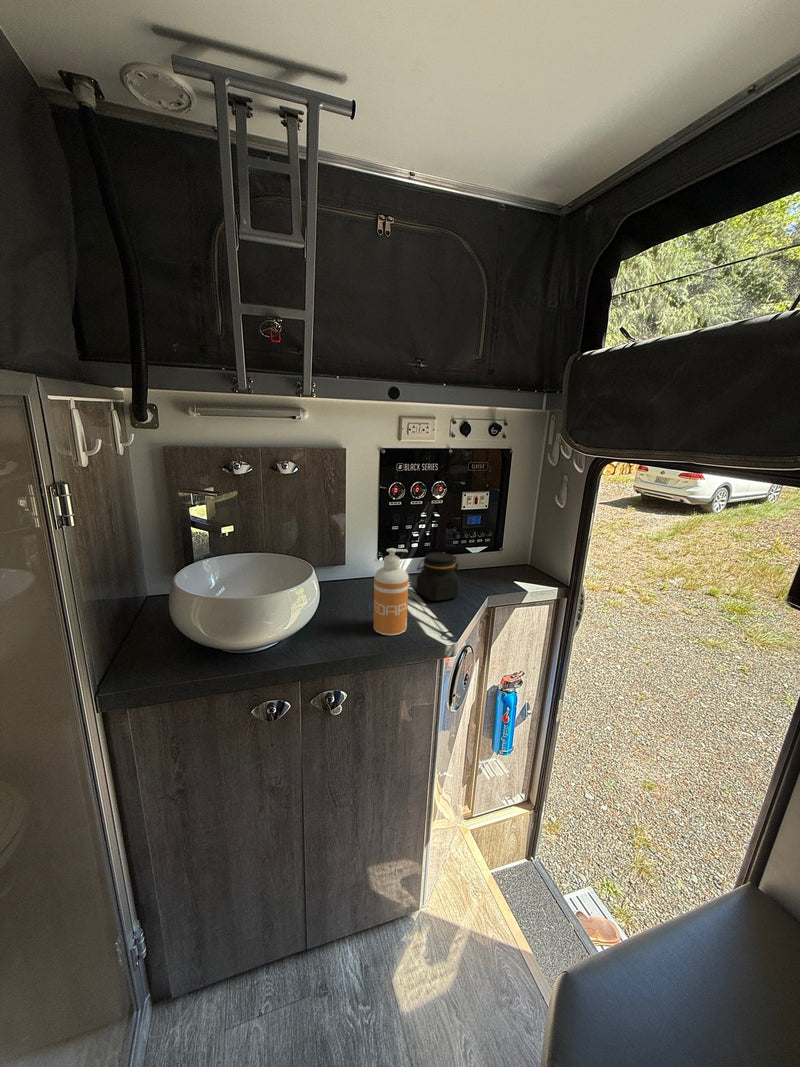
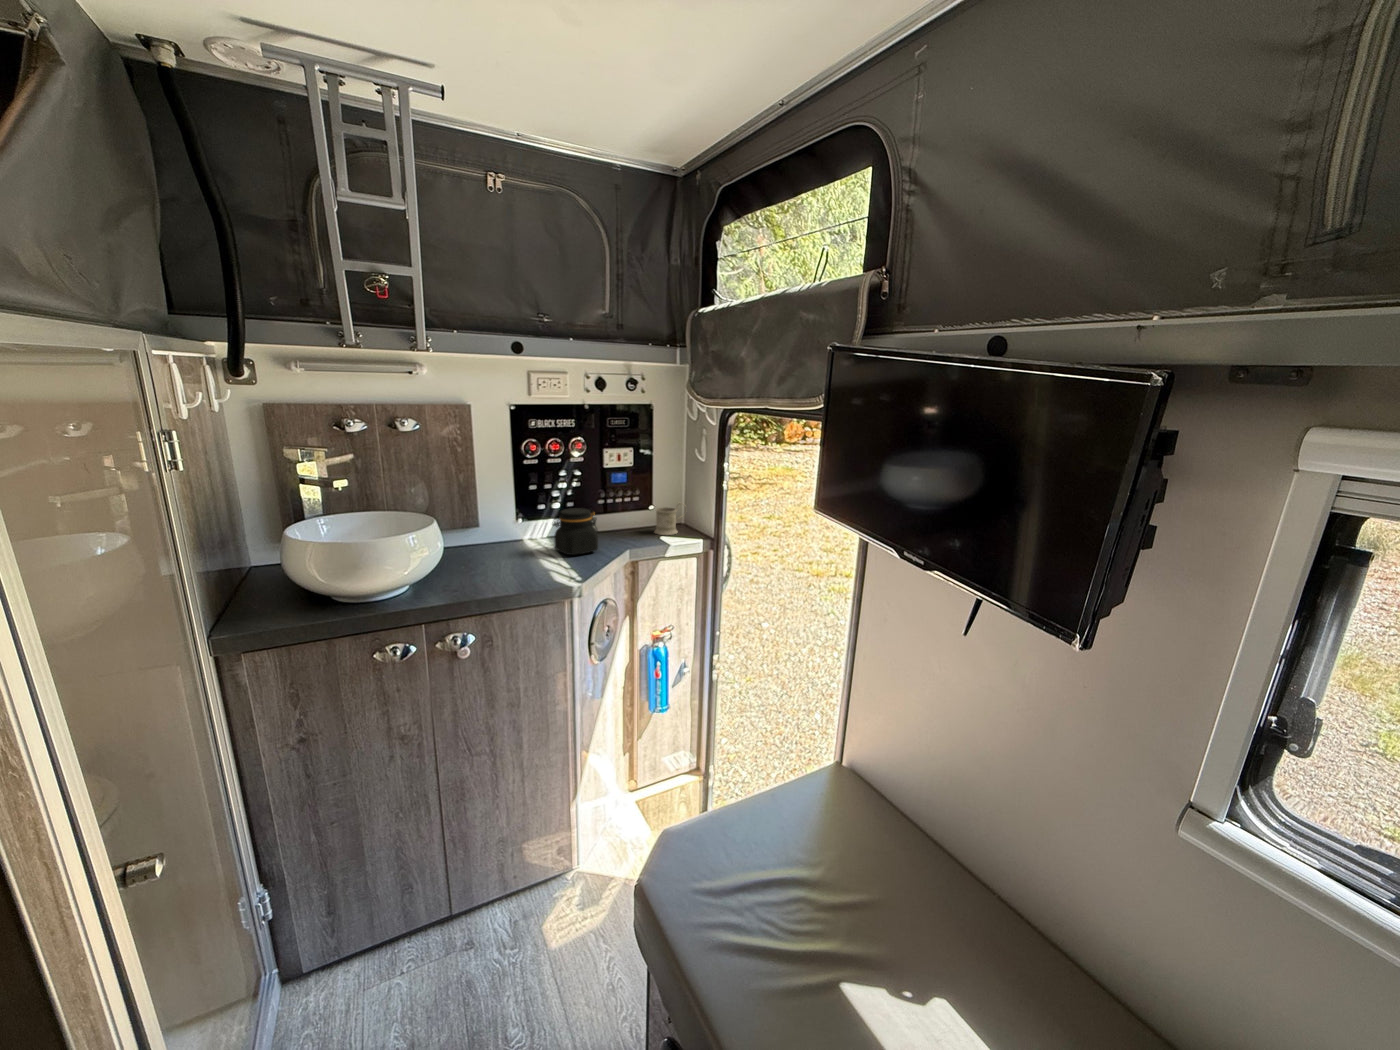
mug: none [503,546,536,578] -> present [655,503,686,535]
soap dispenser: present [373,548,409,636] -> none [499,496,536,581]

